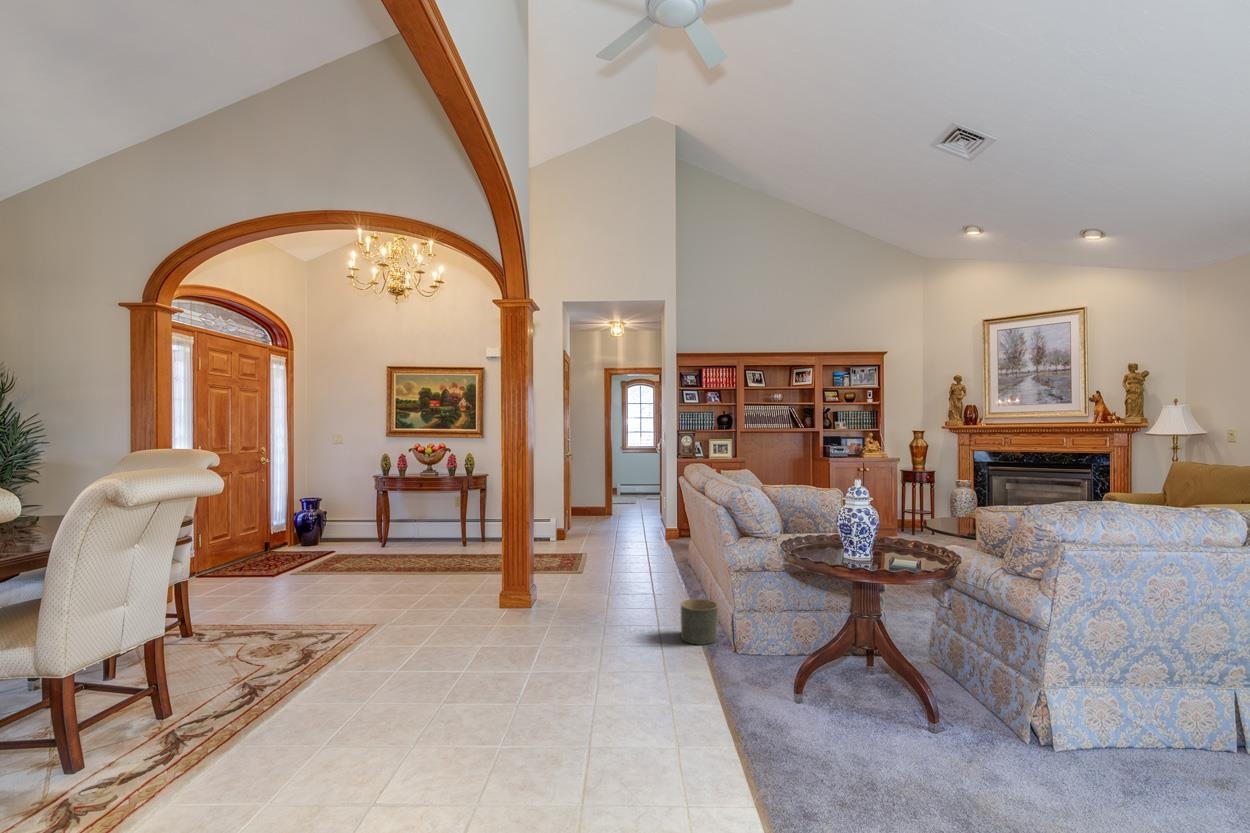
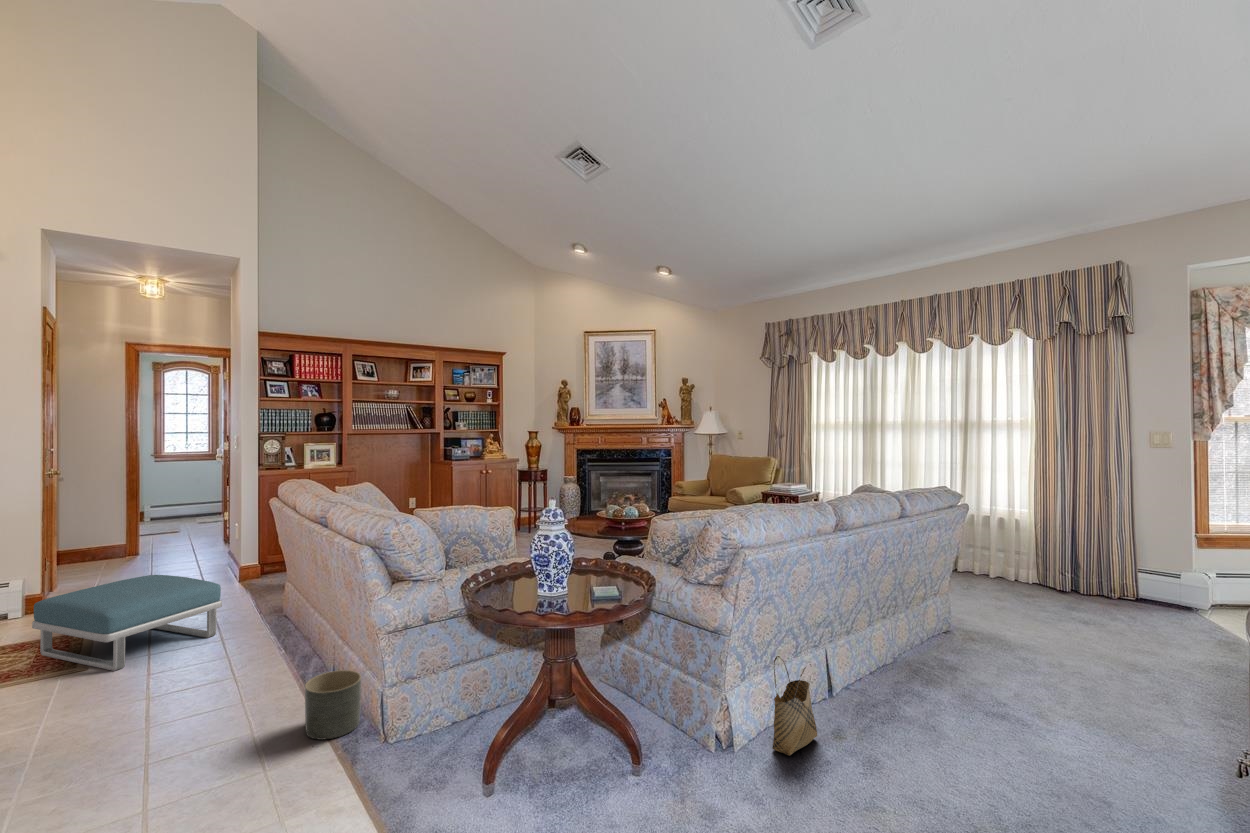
footstool: none [551,524,646,579] -> present [32,575,222,671]
woven basket: none [1106,667,1183,776] -> present [772,656,817,756]

